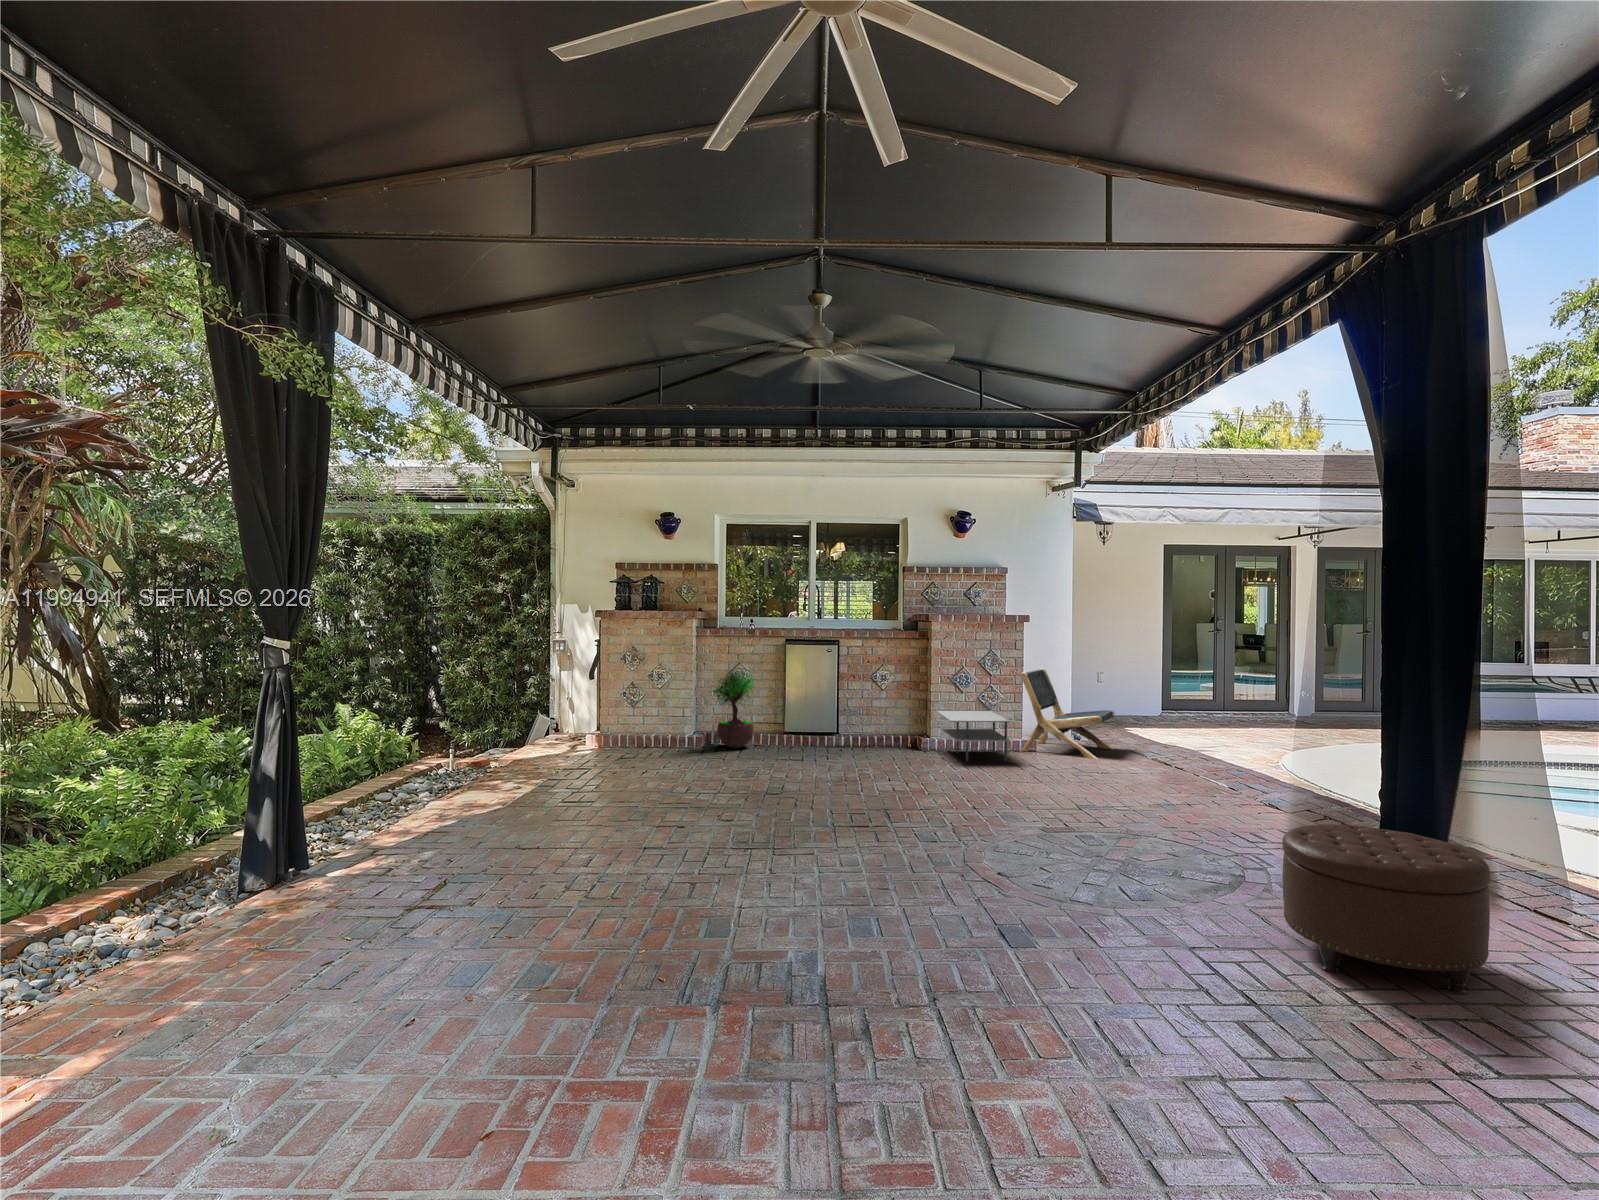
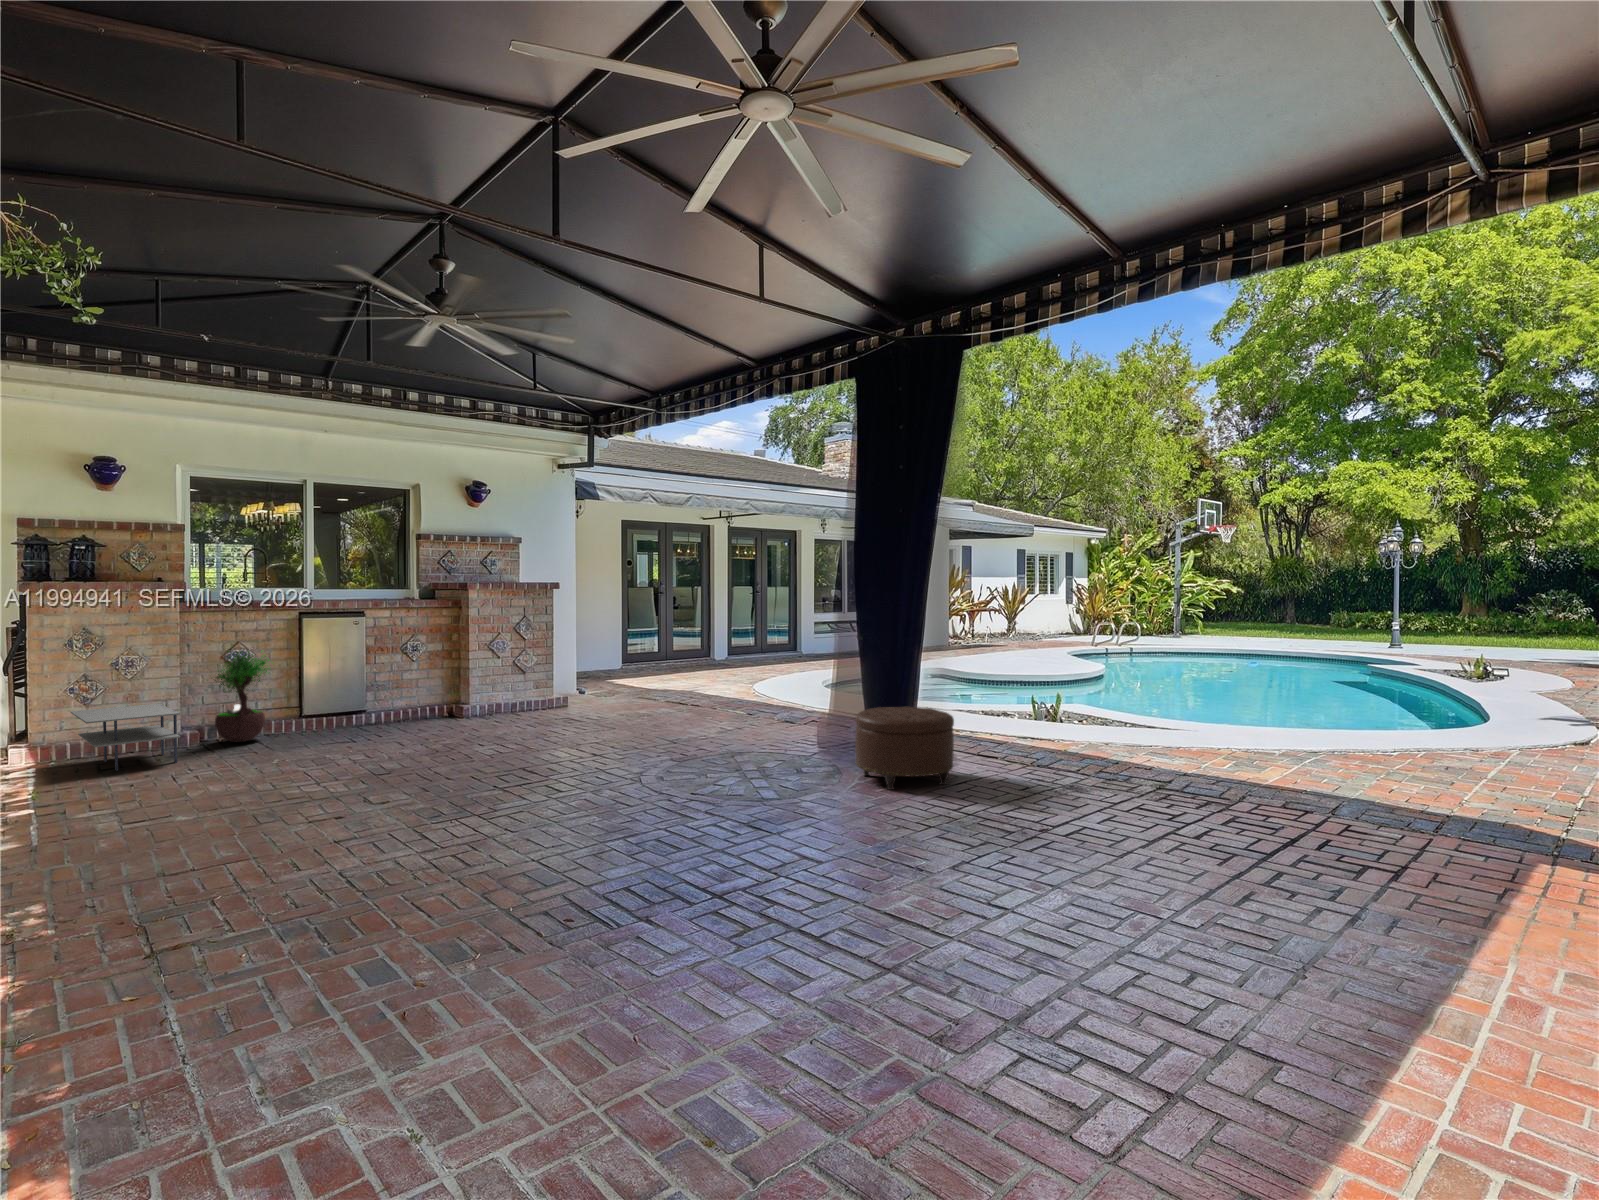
lounge chair: present [1021,668,1114,759] -> none [550,631,624,708]
side table: present [937,711,1010,762] -> present [71,704,180,771]

